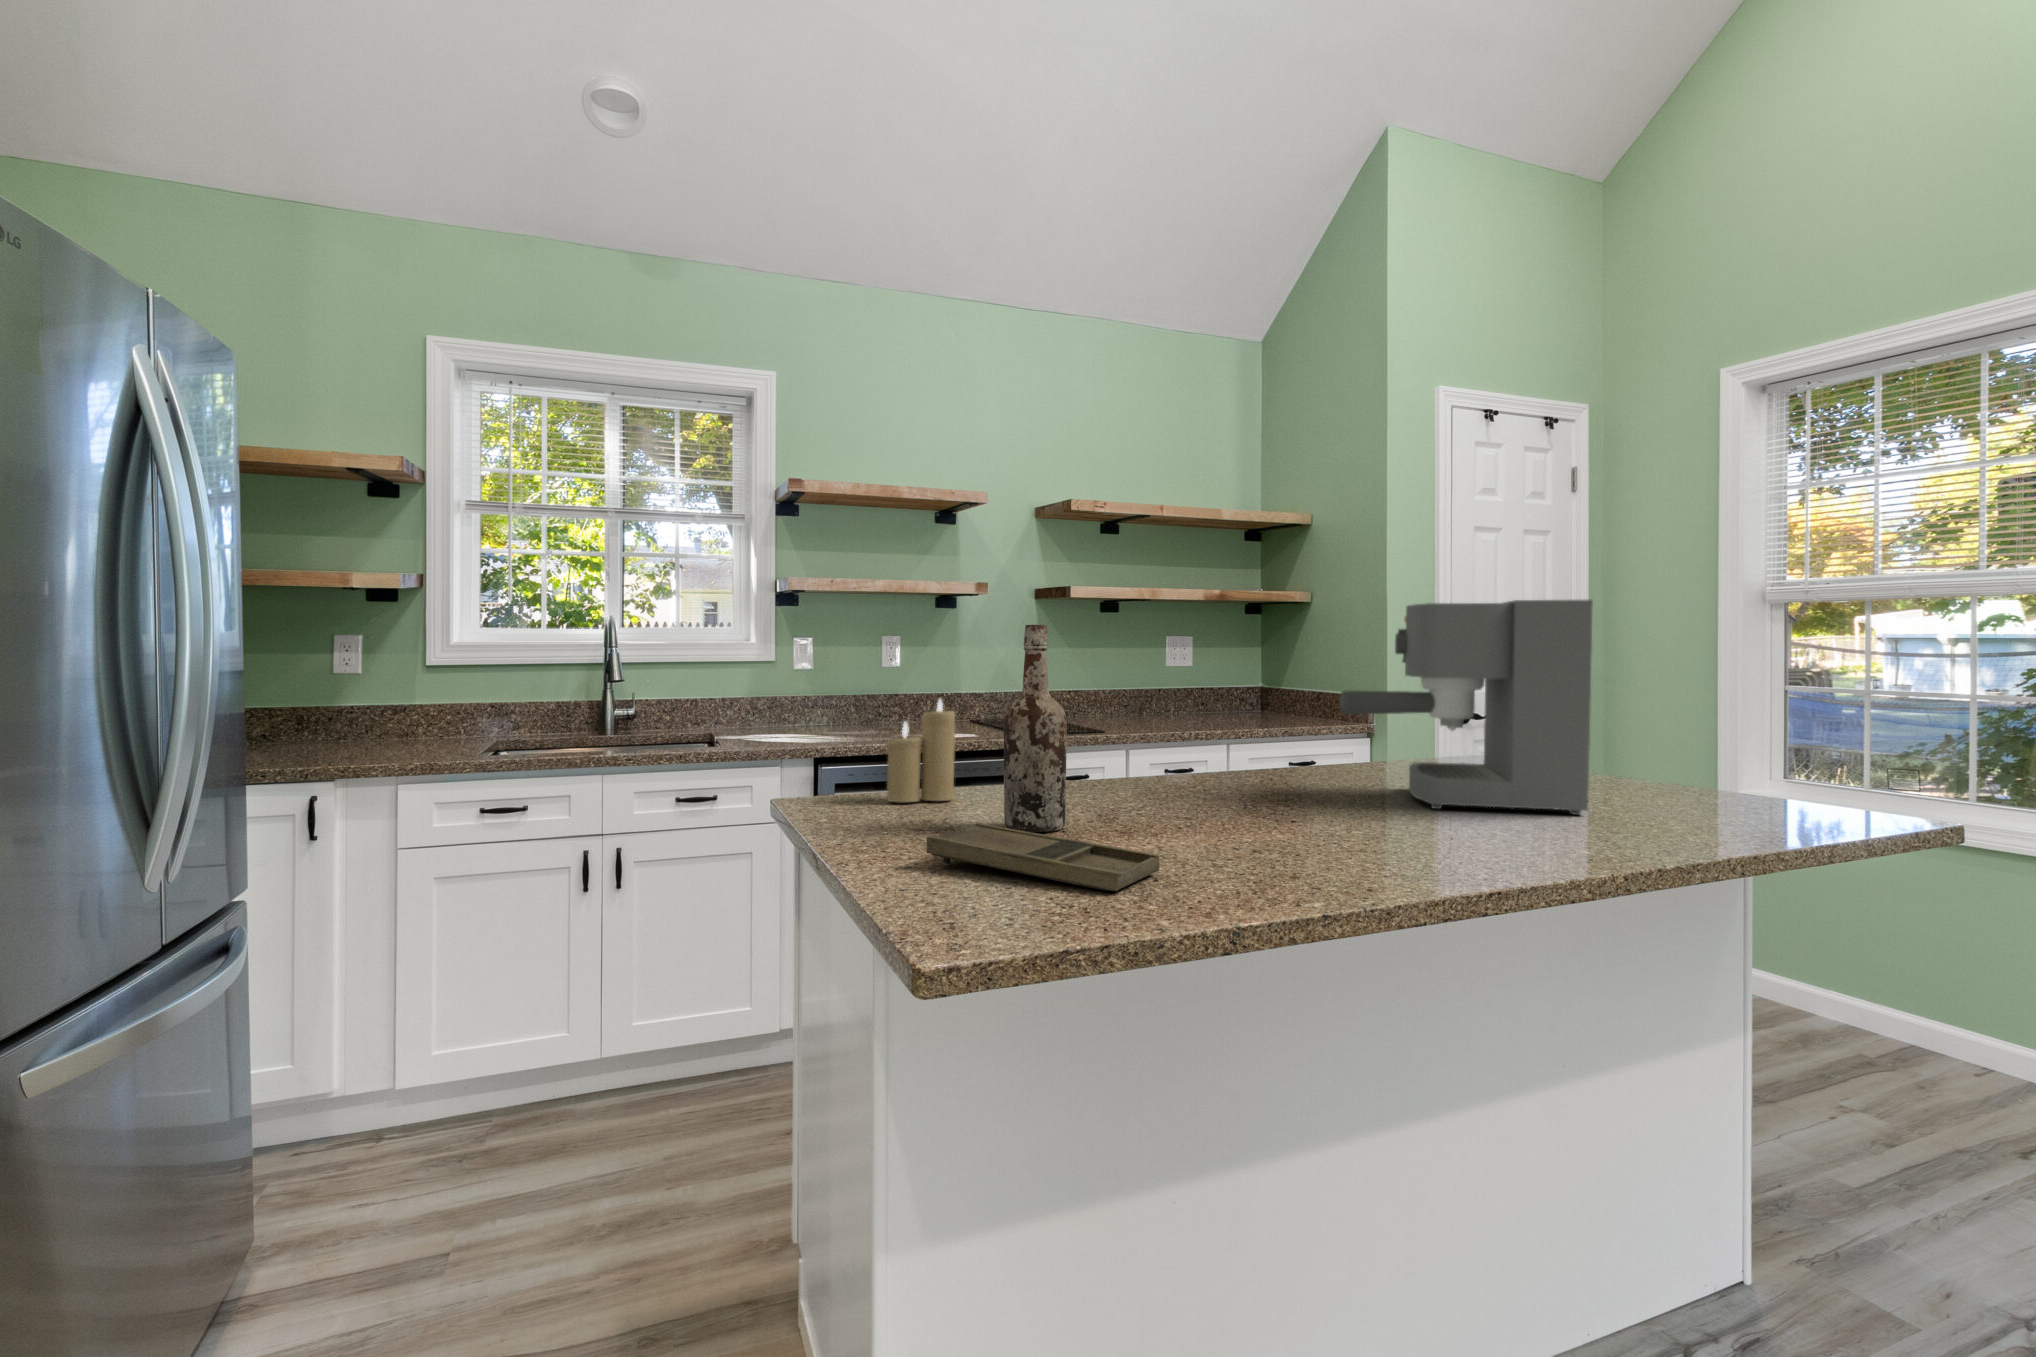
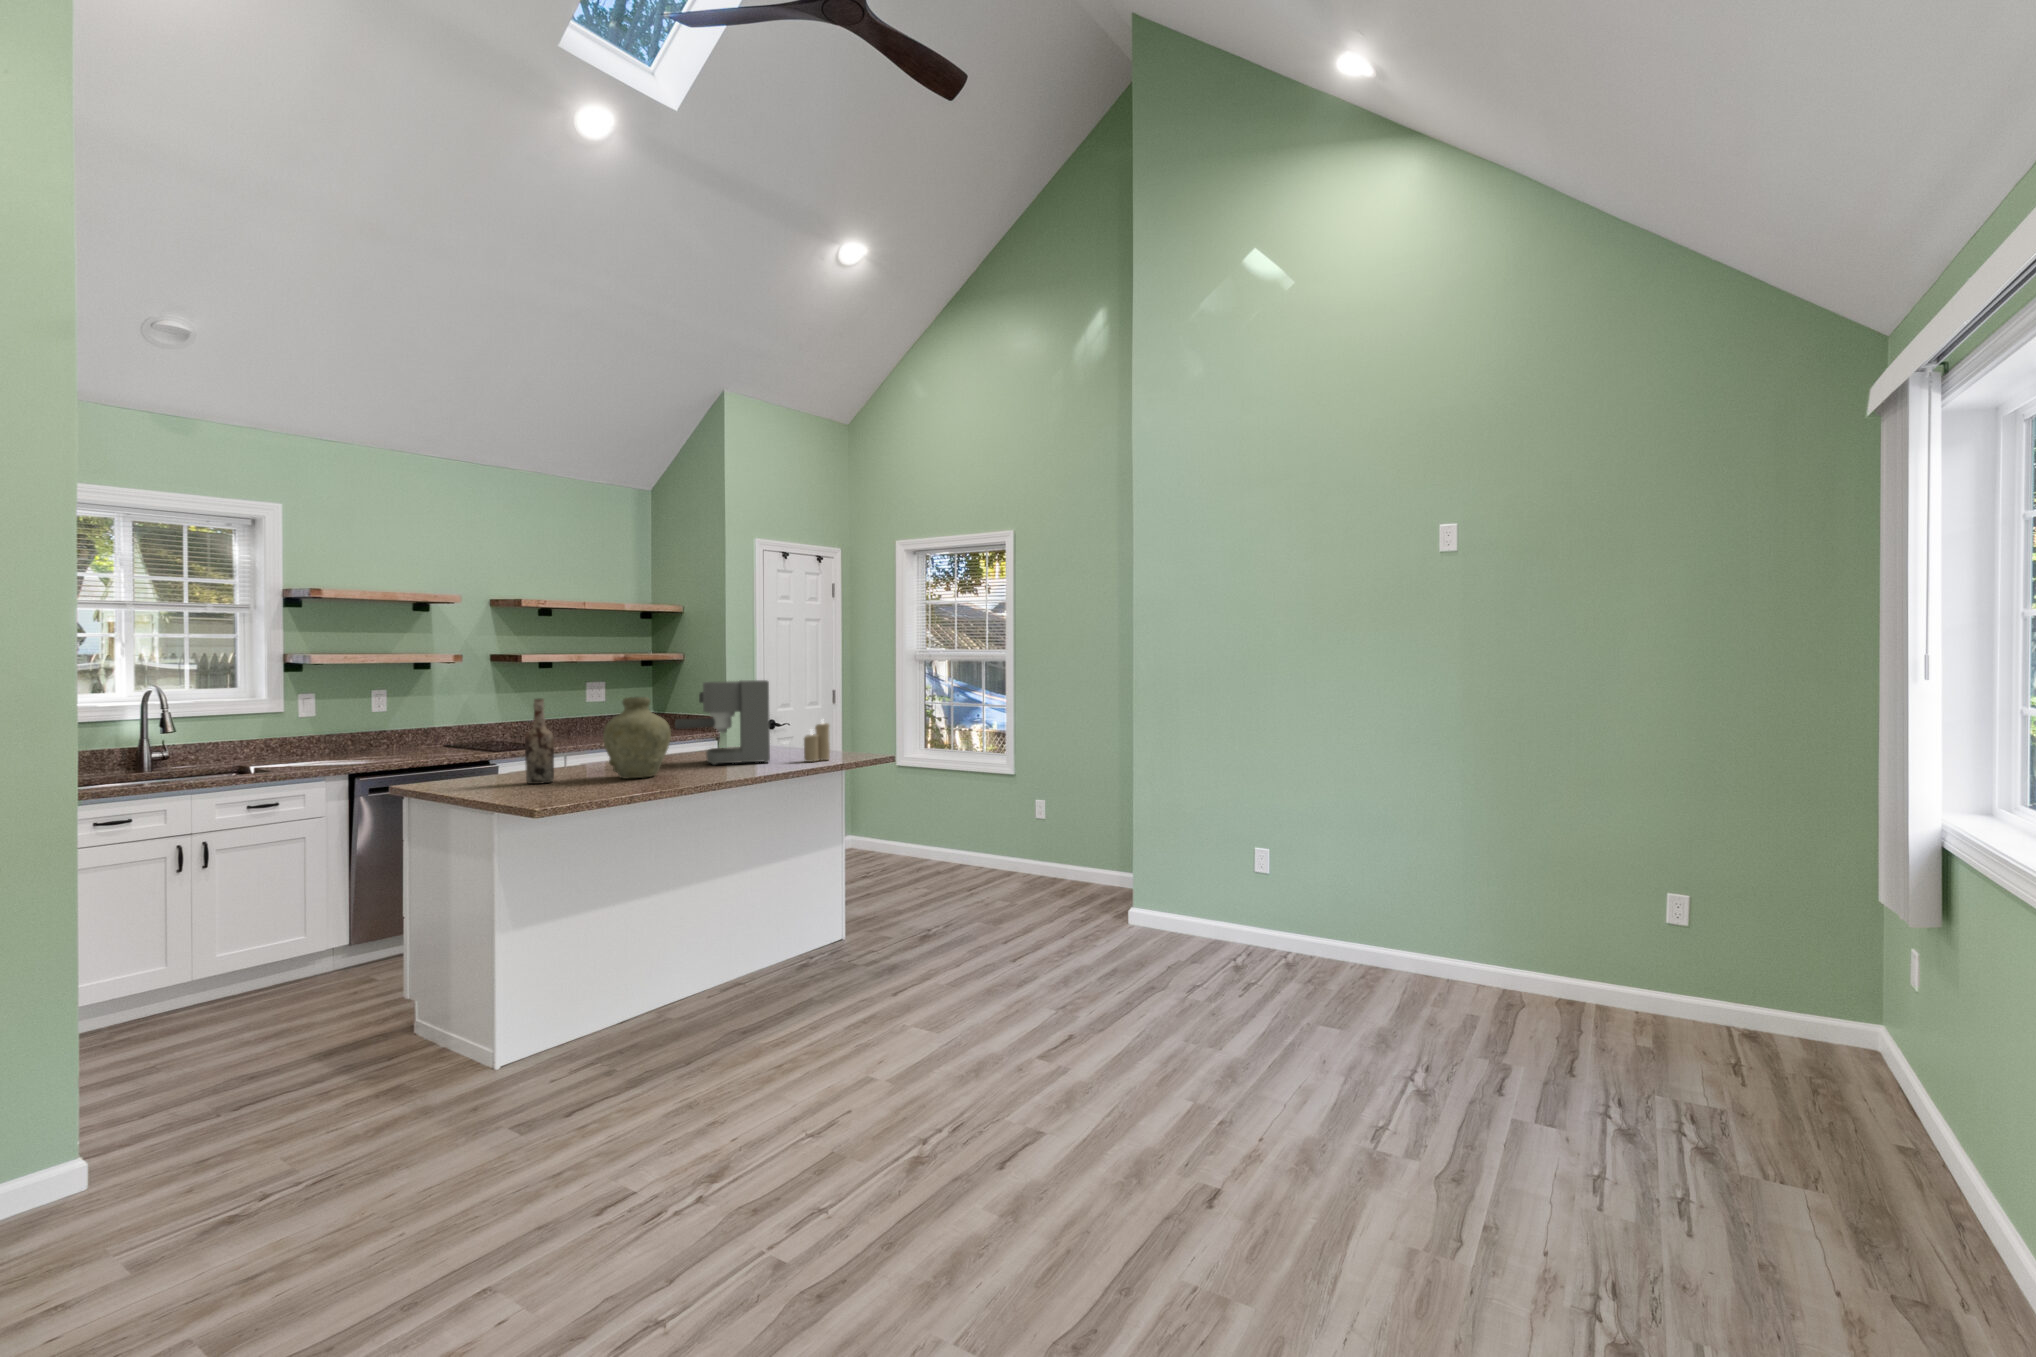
vase: none [1178,626,1349,841] -> present [603,697,671,778]
candle: present [887,700,955,802] -> present [804,720,830,762]
tray: present [927,823,1159,891] -> none [505,779,599,793]

